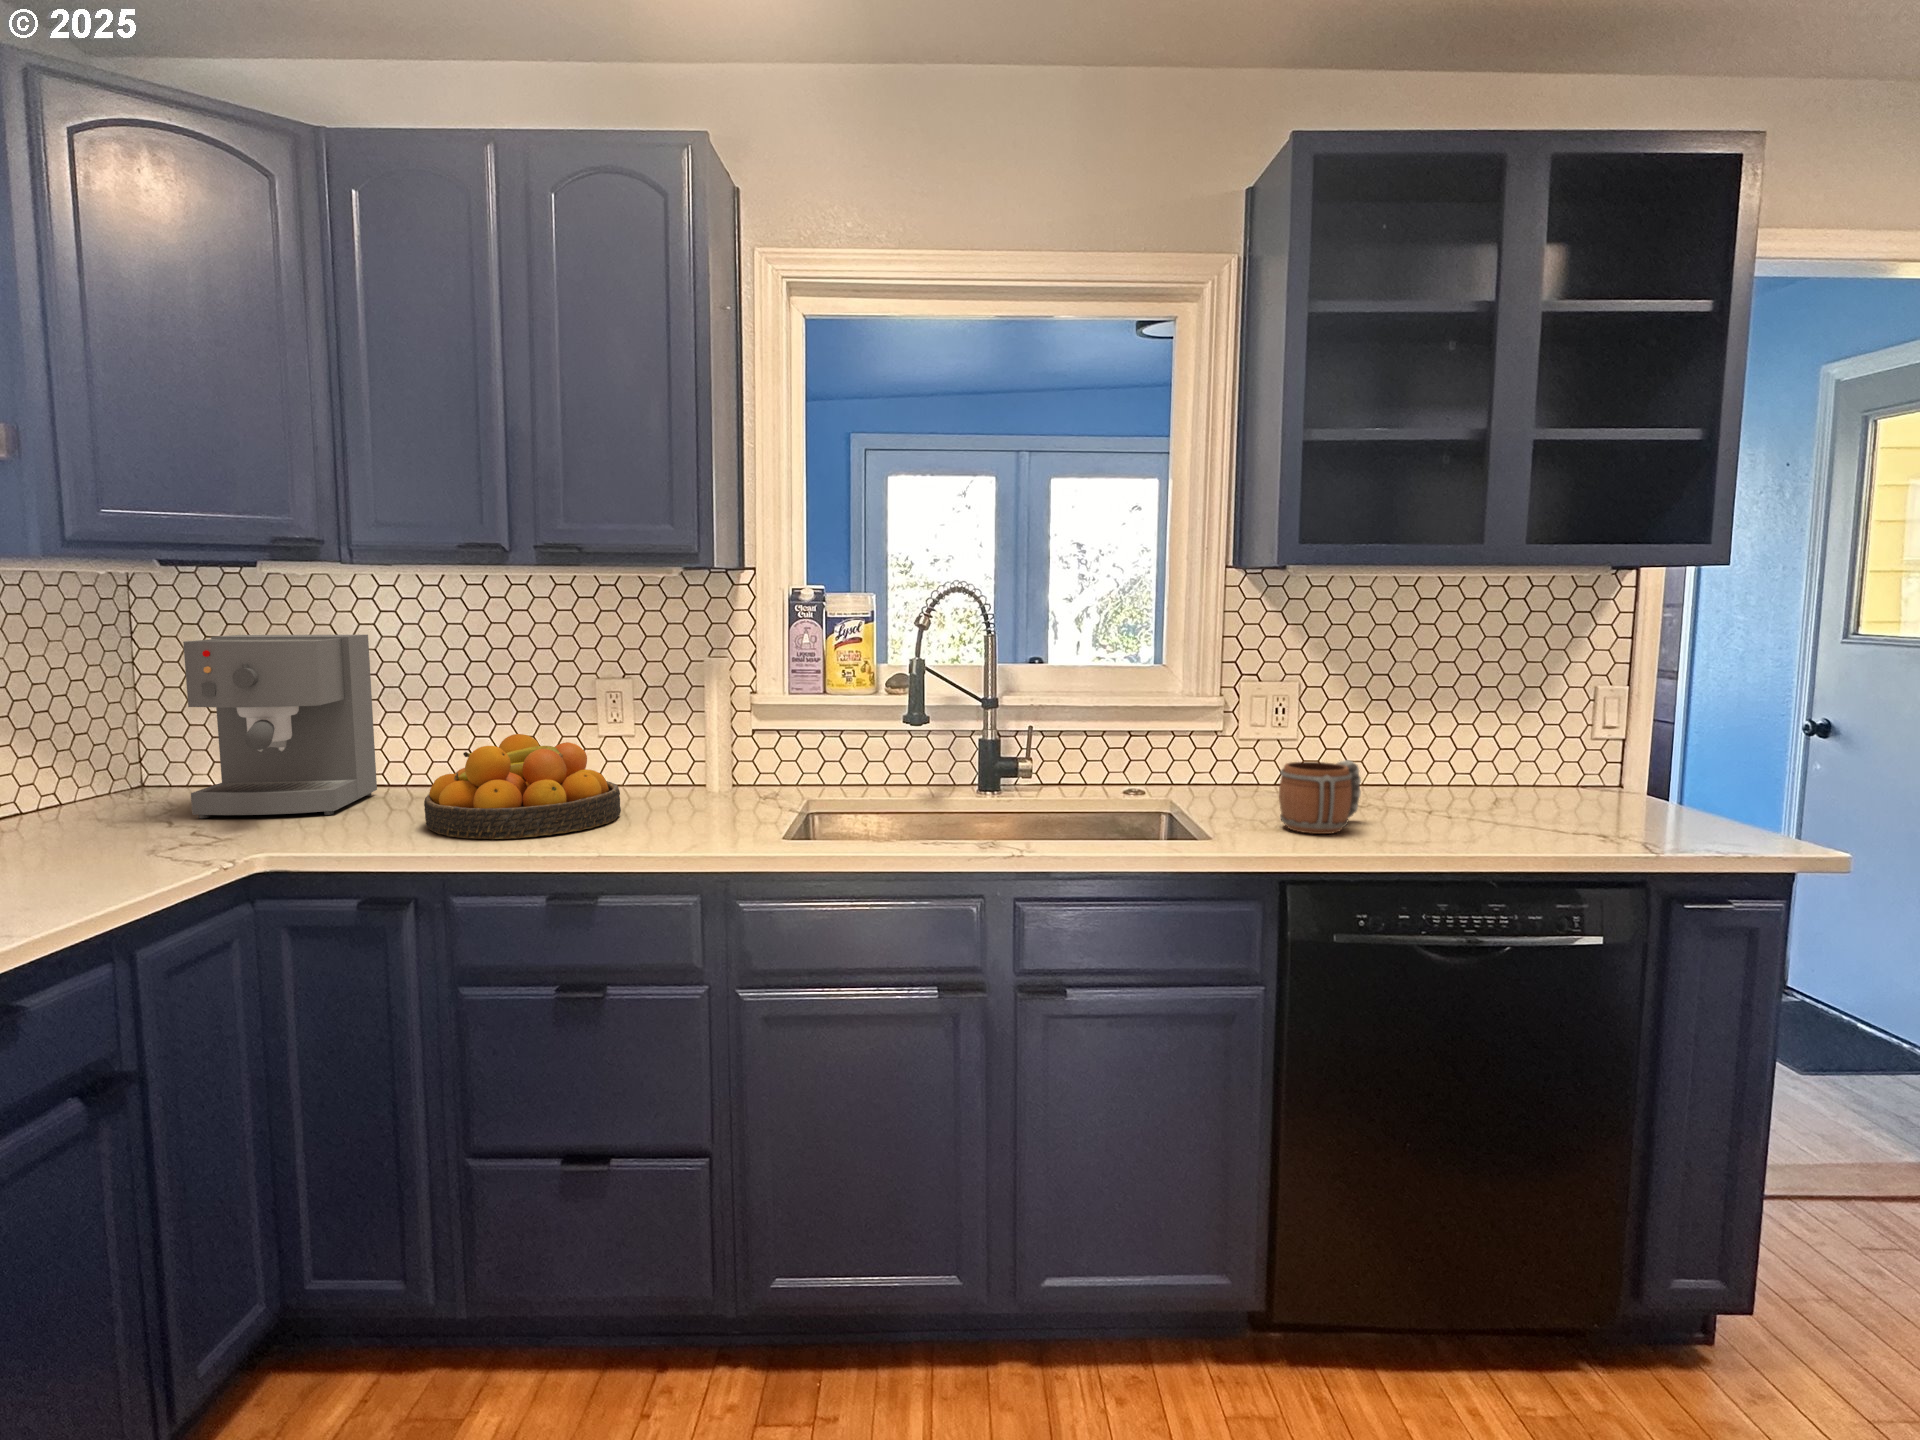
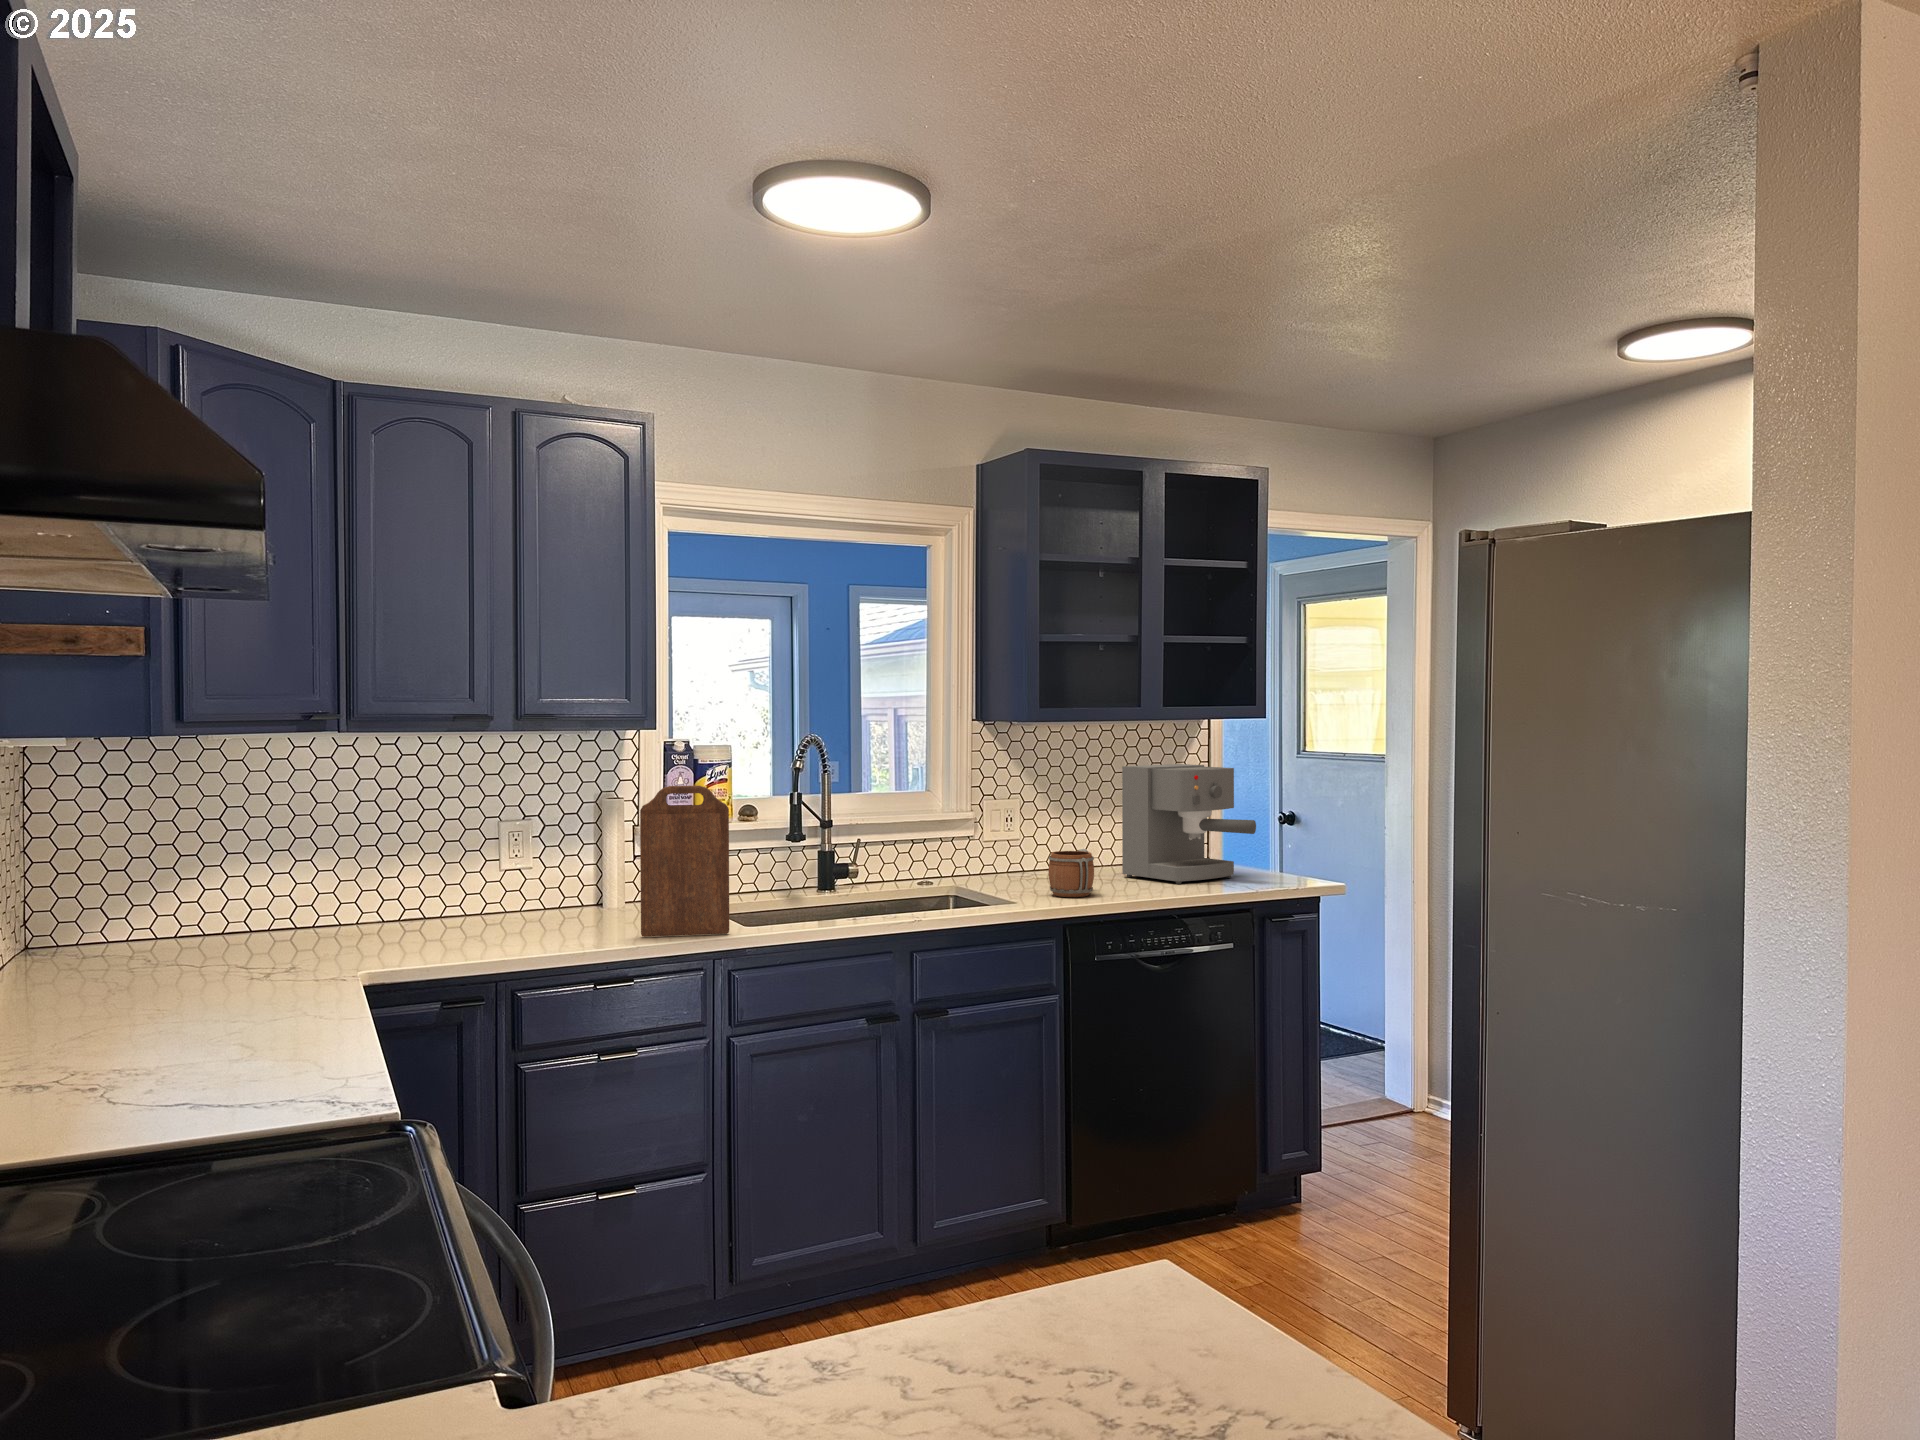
coffee maker: present [183,635,377,818] -> present [1122,764,1256,884]
cutting board: none [627,641,736,845] -> present [640,786,729,937]
fruit bowl: present [424,734,621,839] -> none [439,867,597,949]

